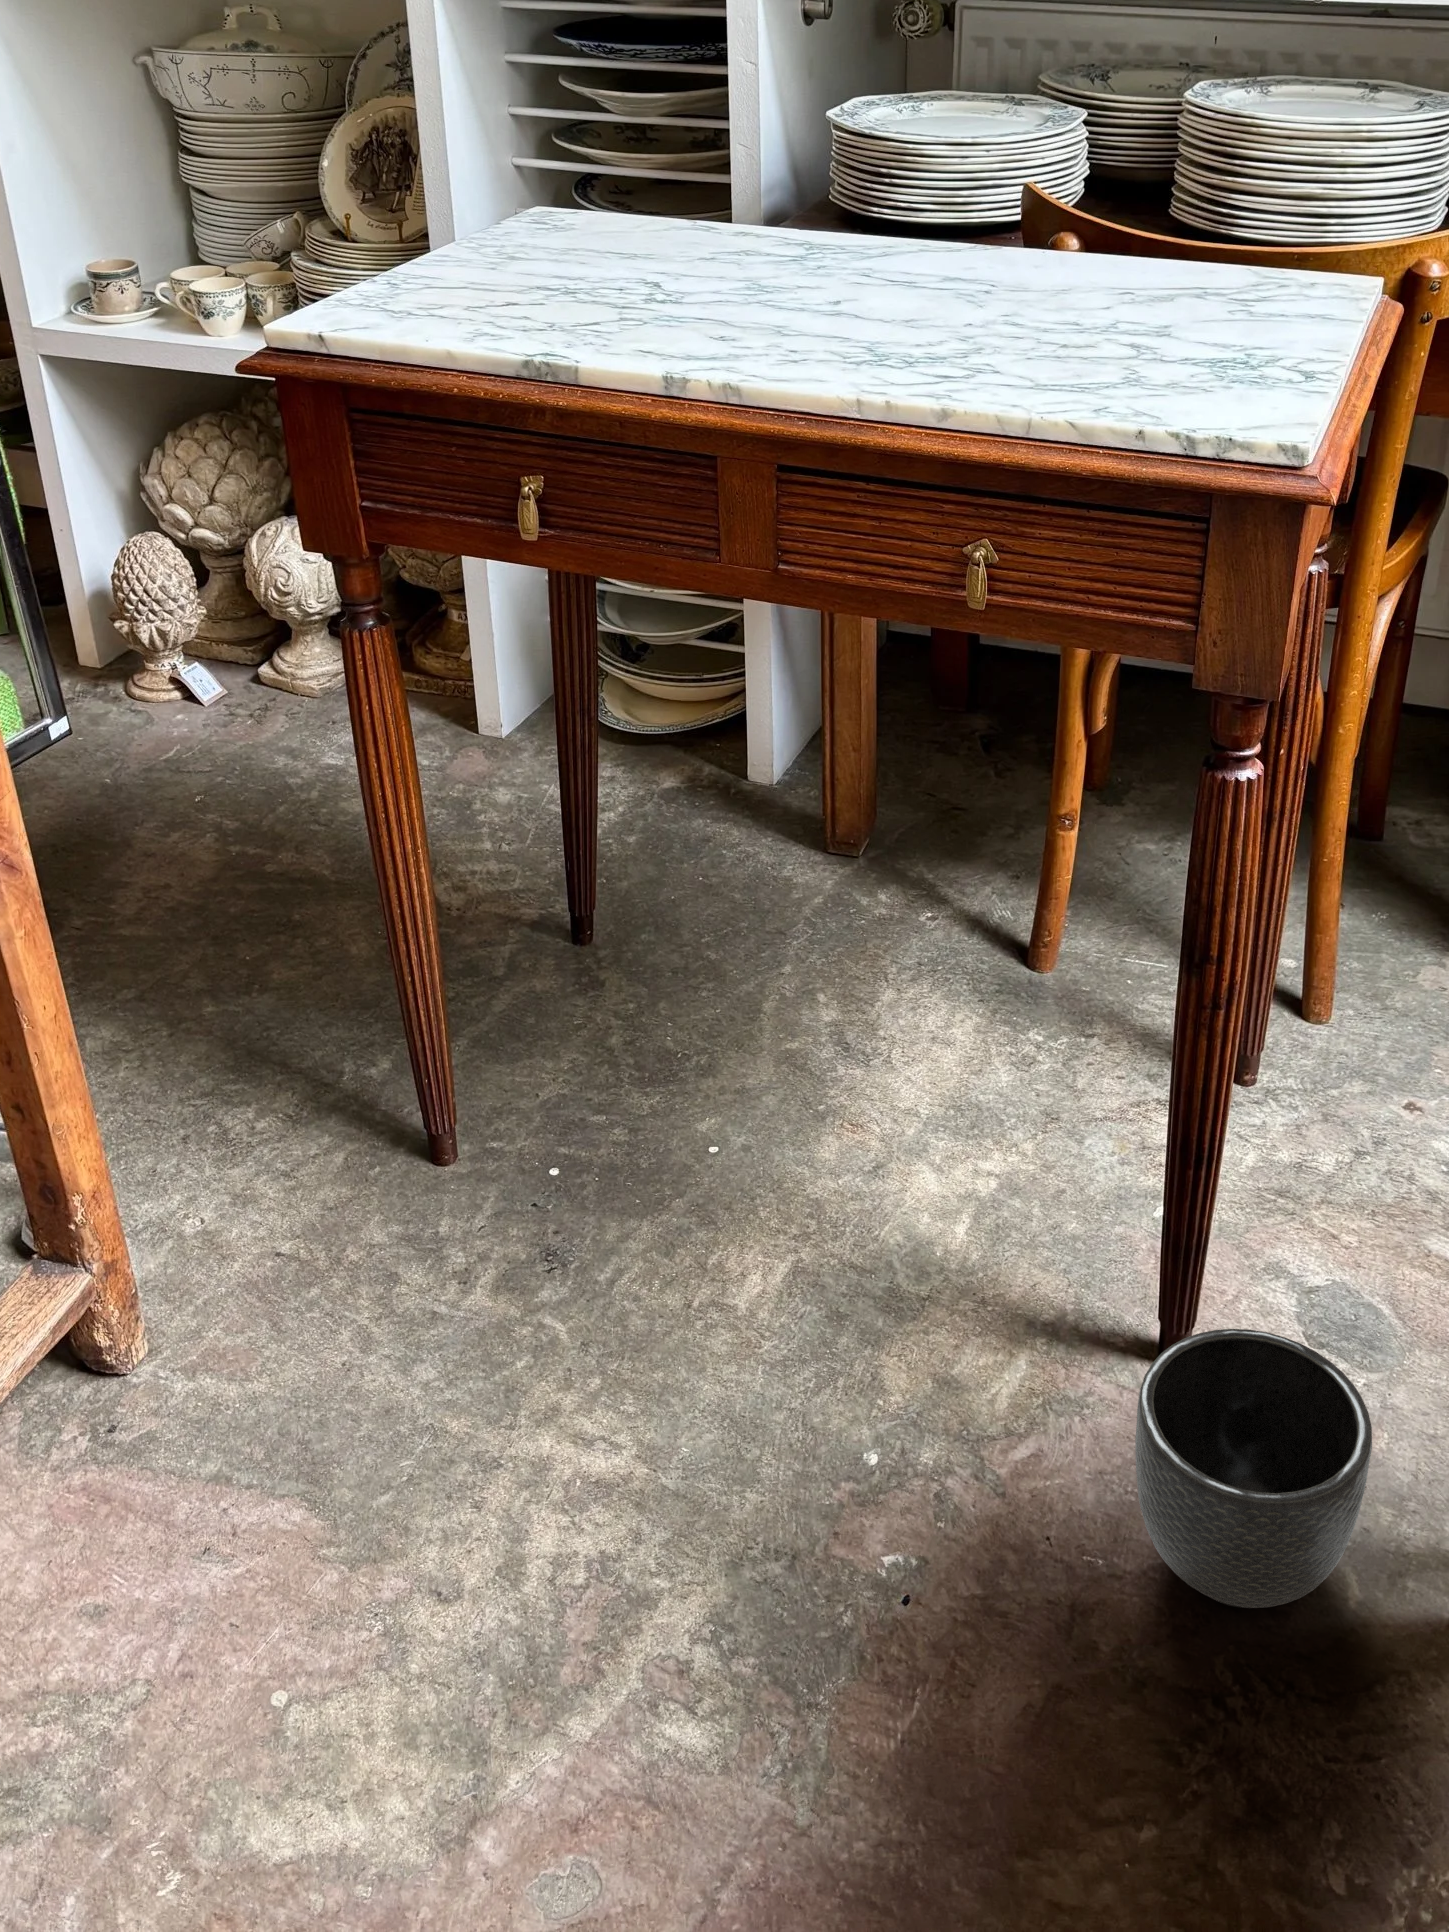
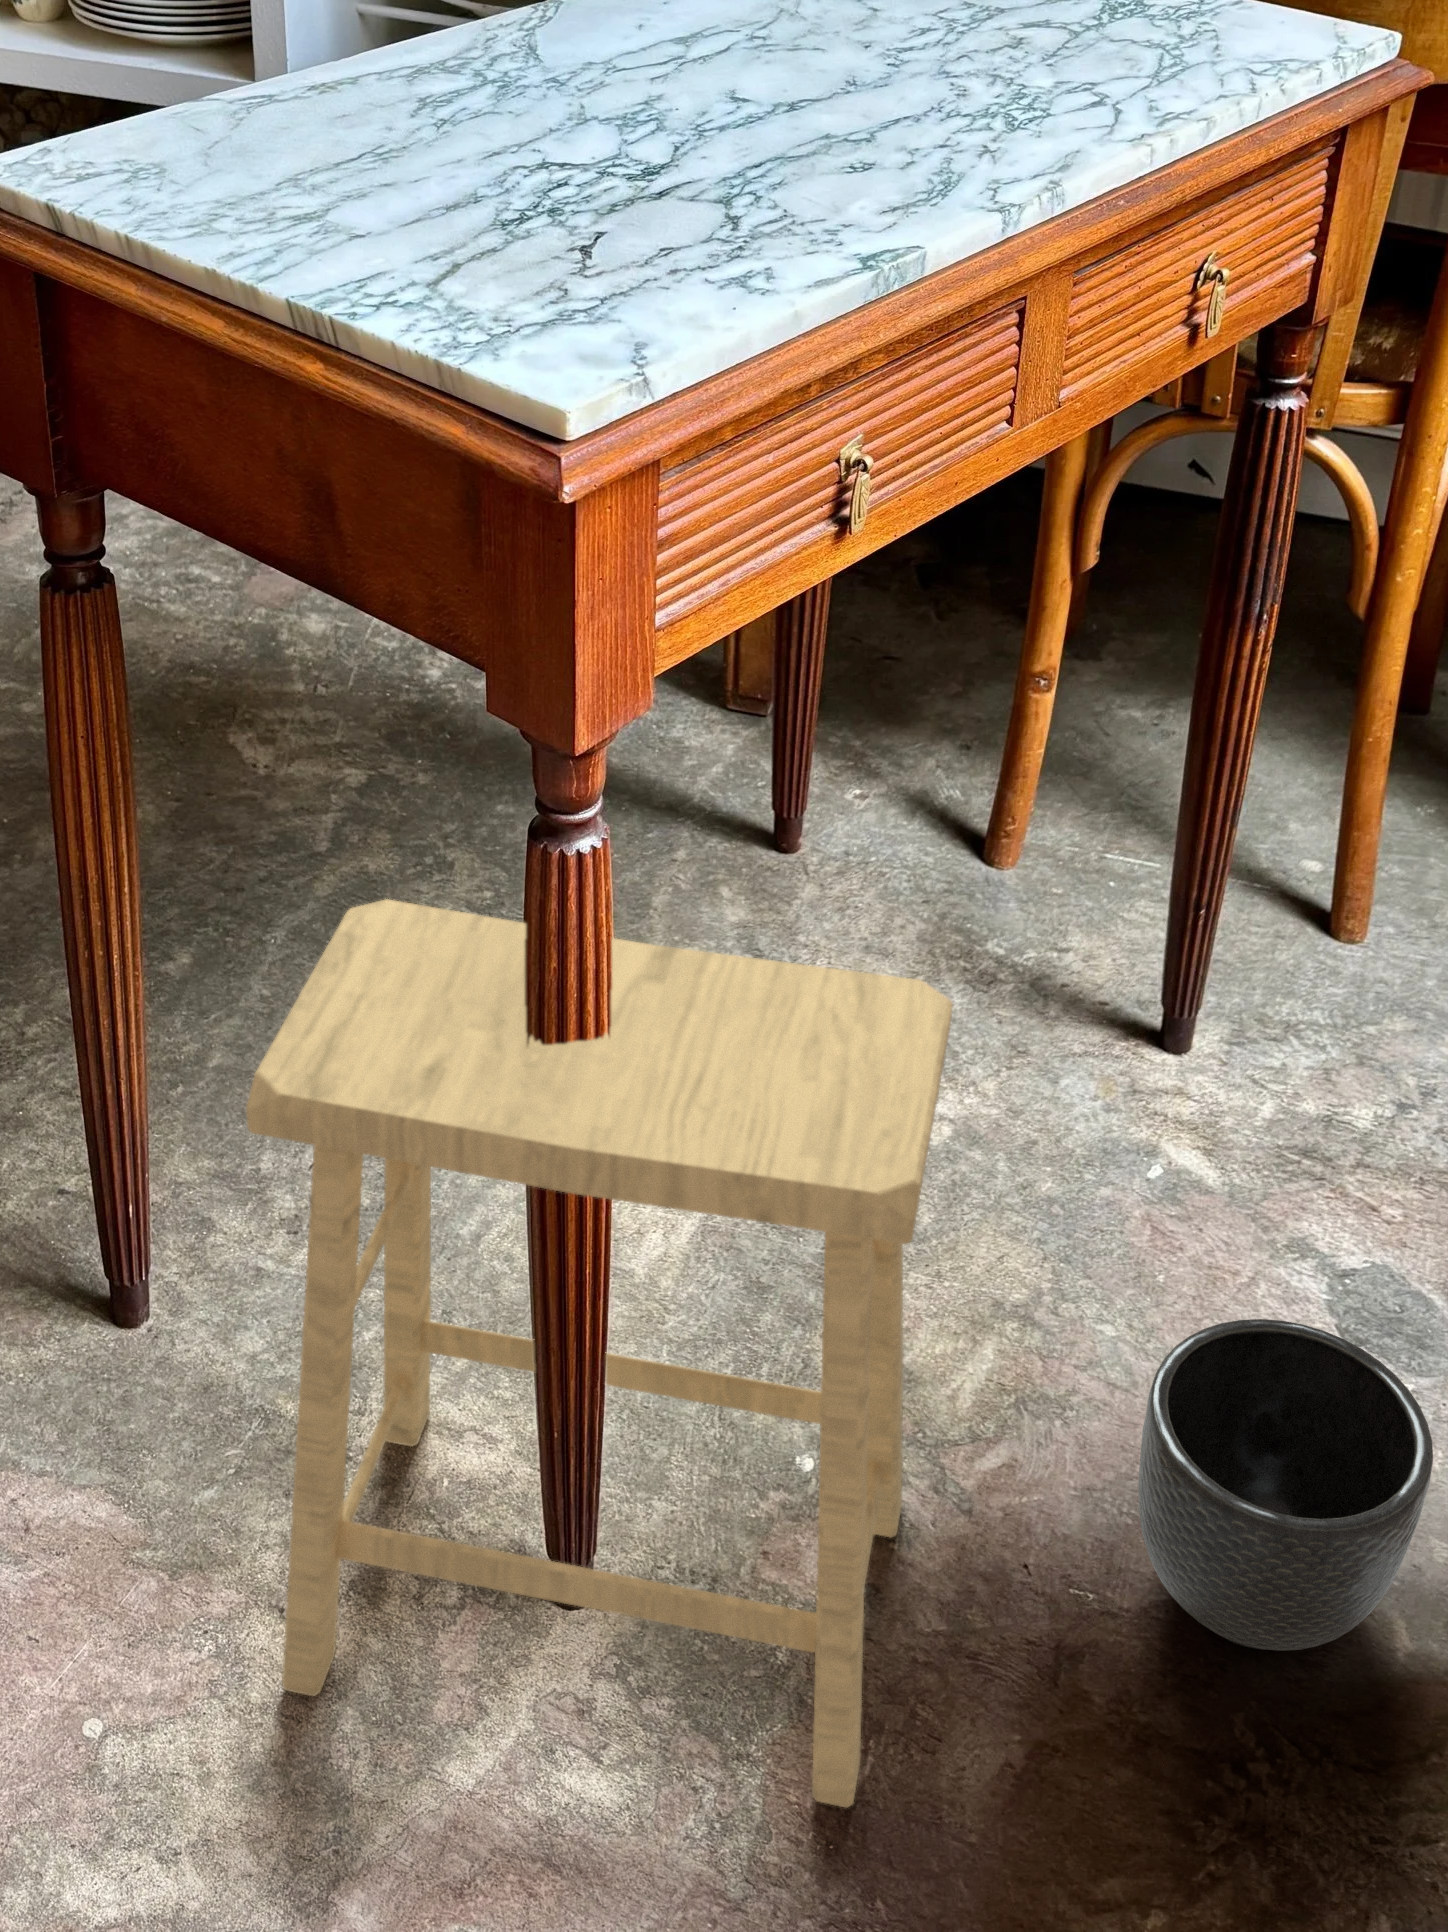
footstool: none [379,1002,952,1749] -> present [246,899,953,1807]

